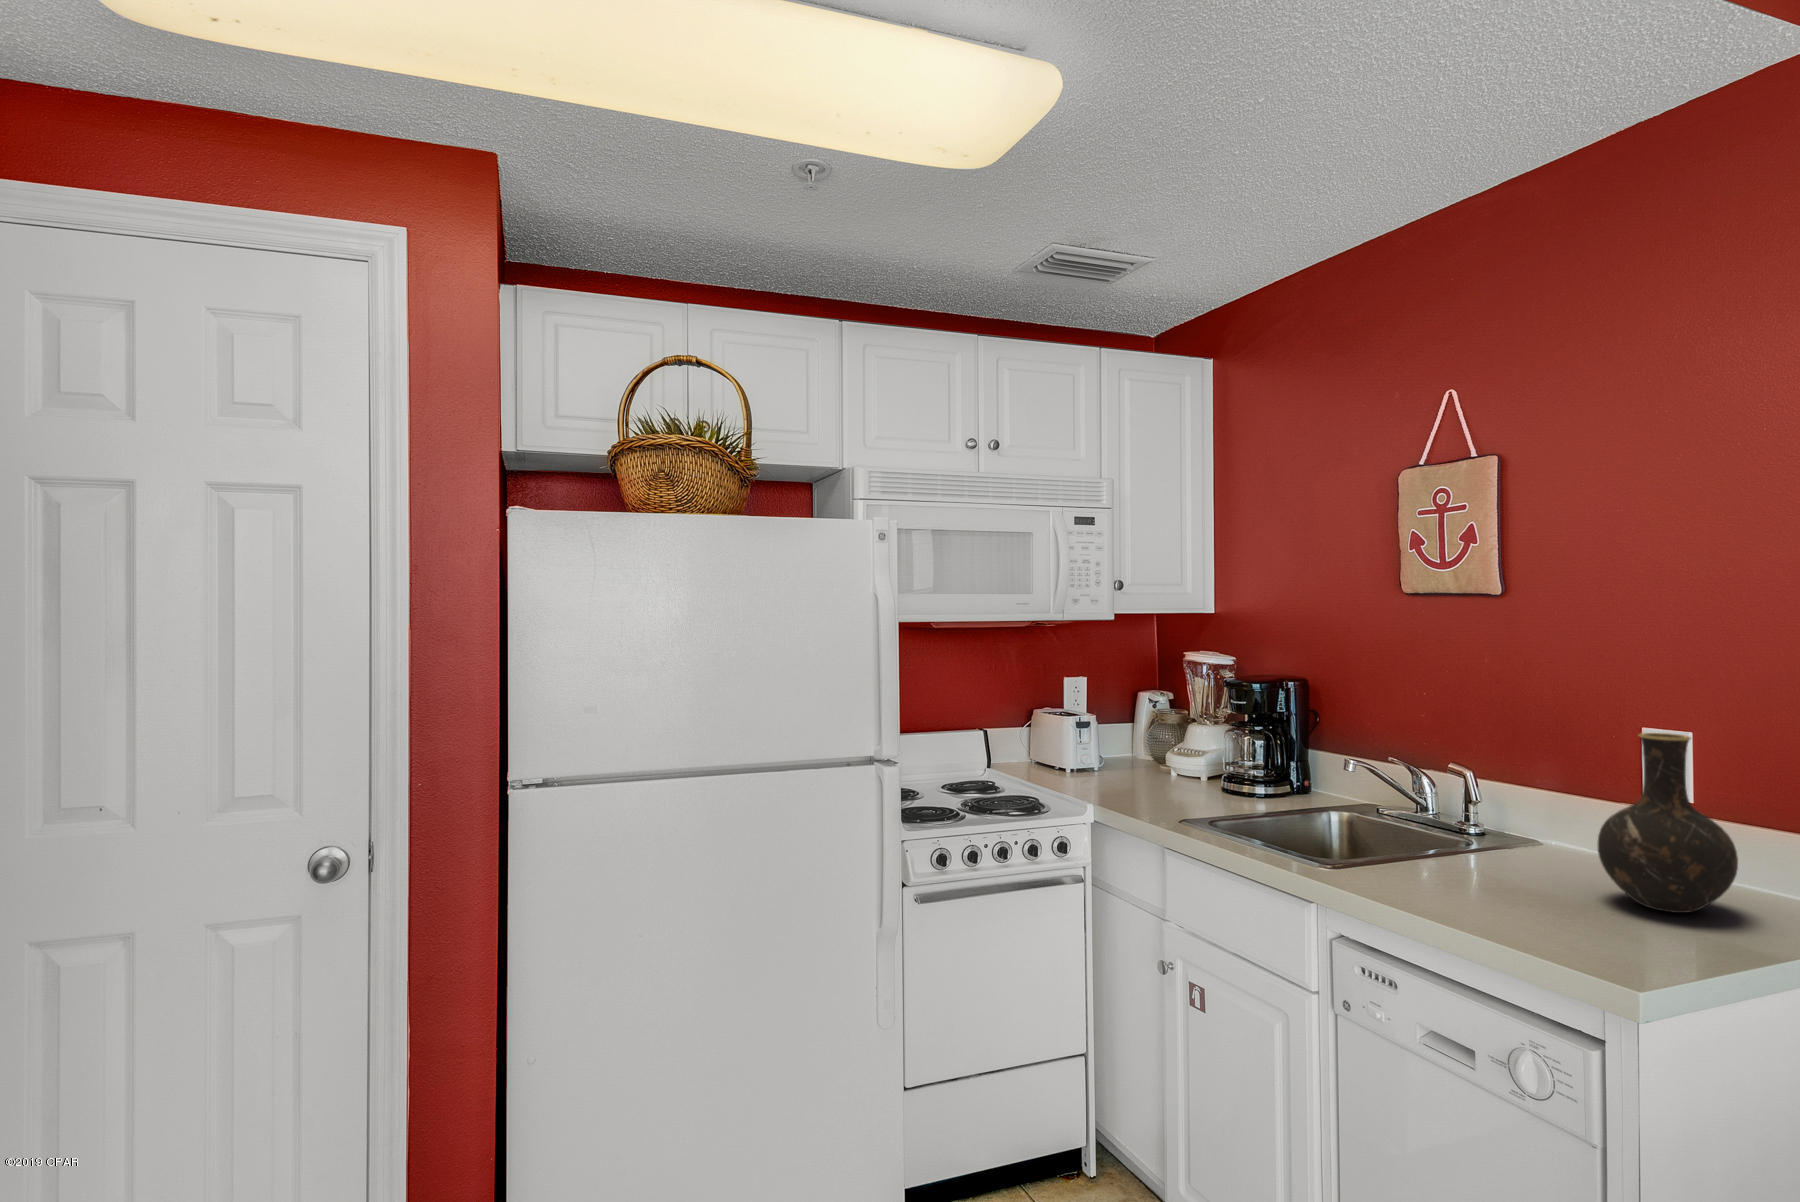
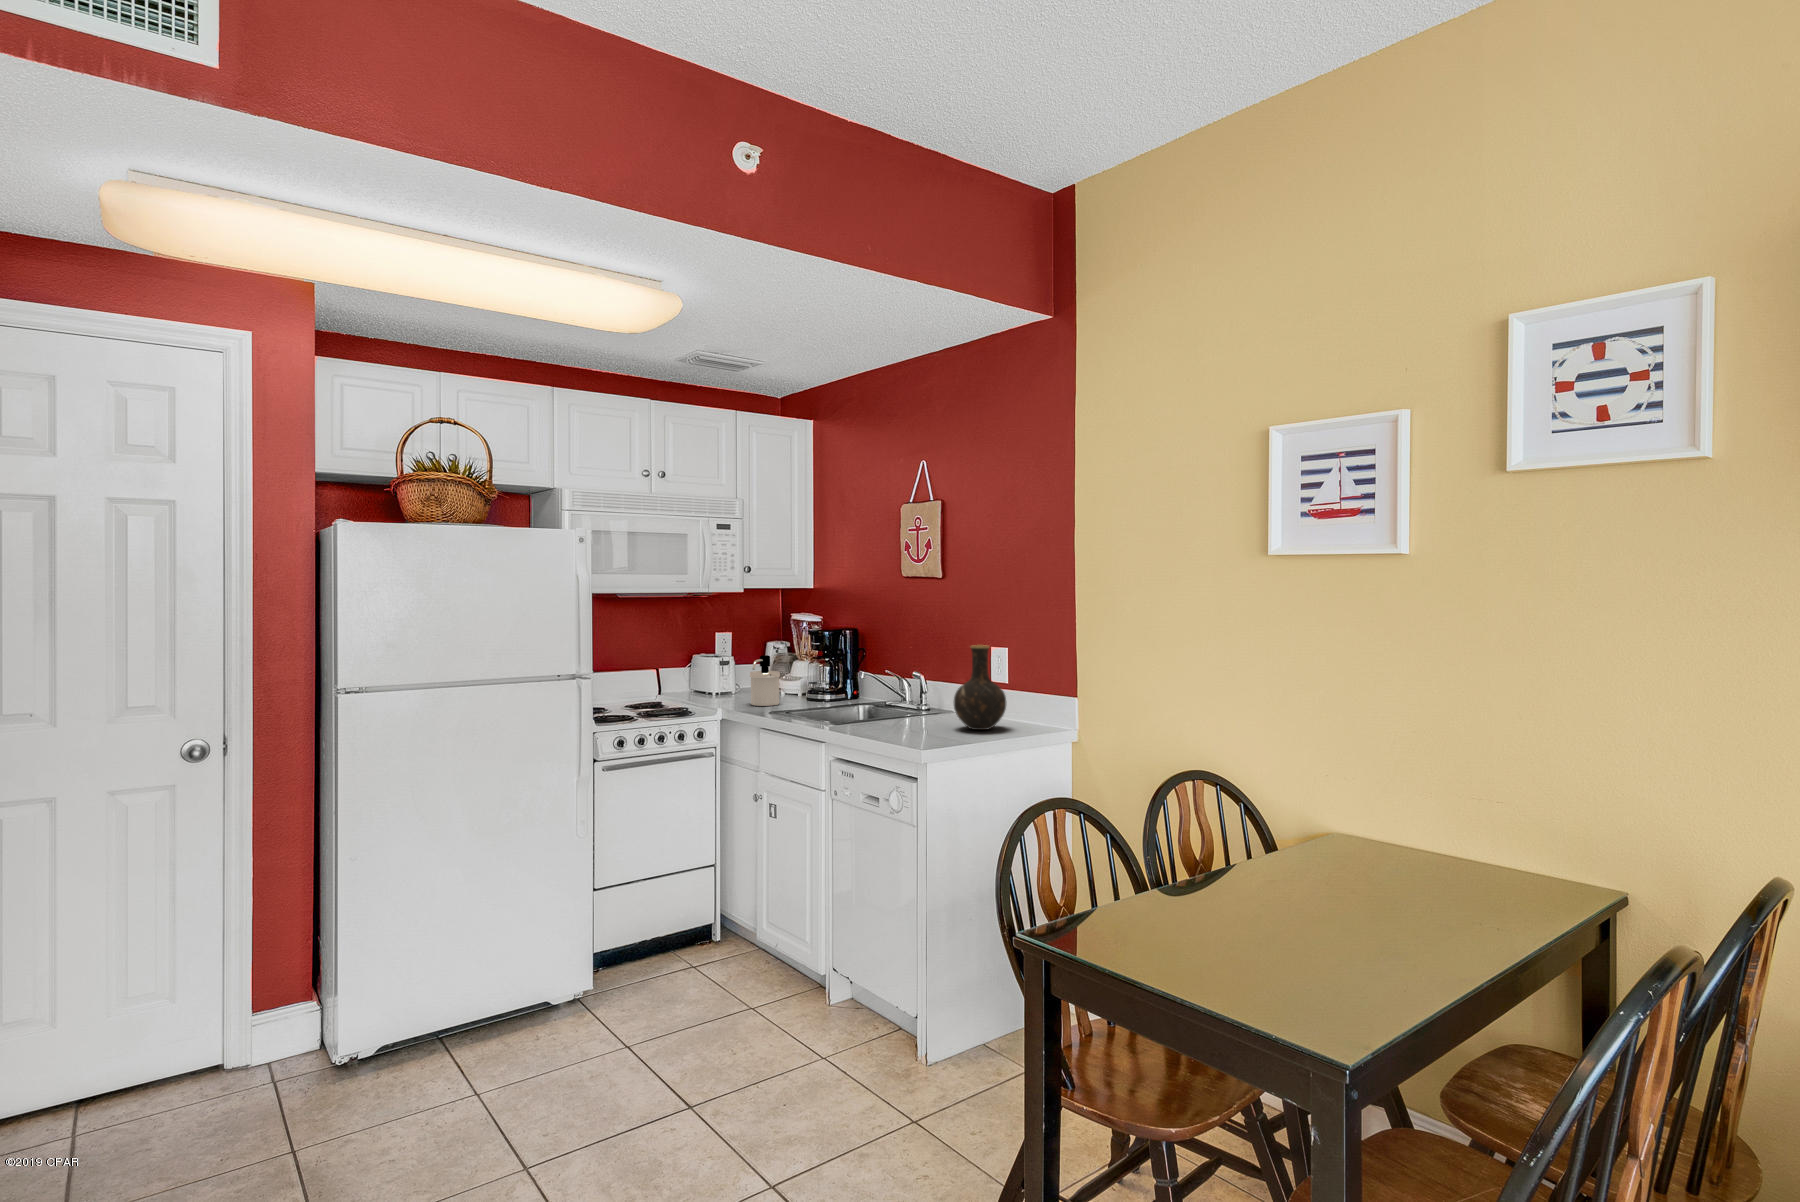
soap dispenser: none [1135,719,1184,802] -> present [750,655,780,706]

